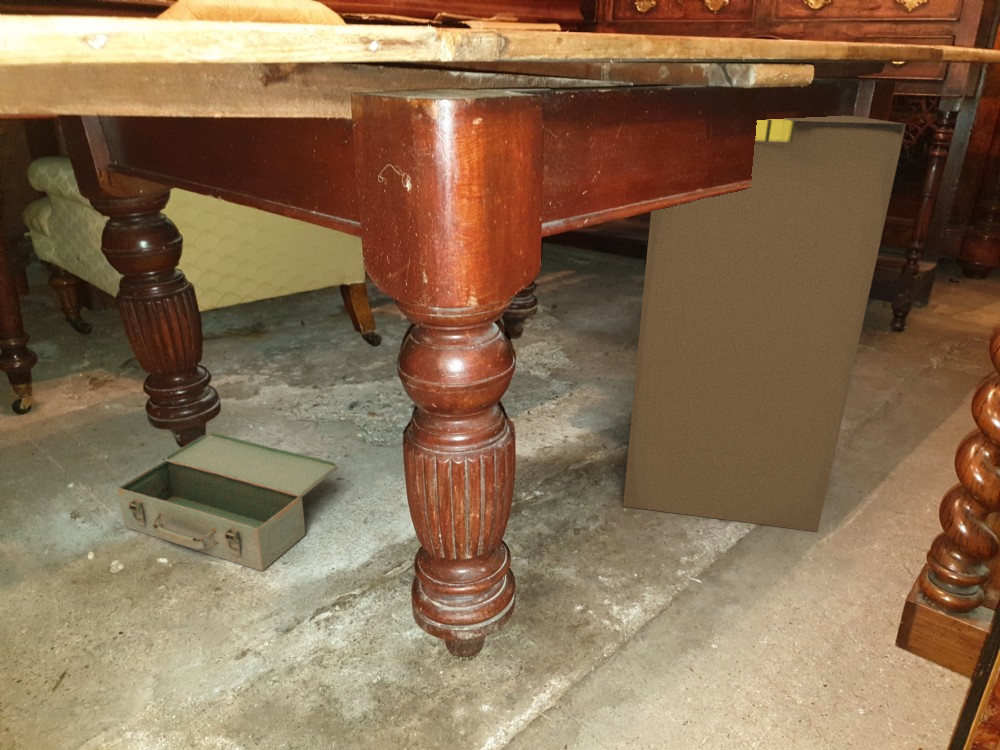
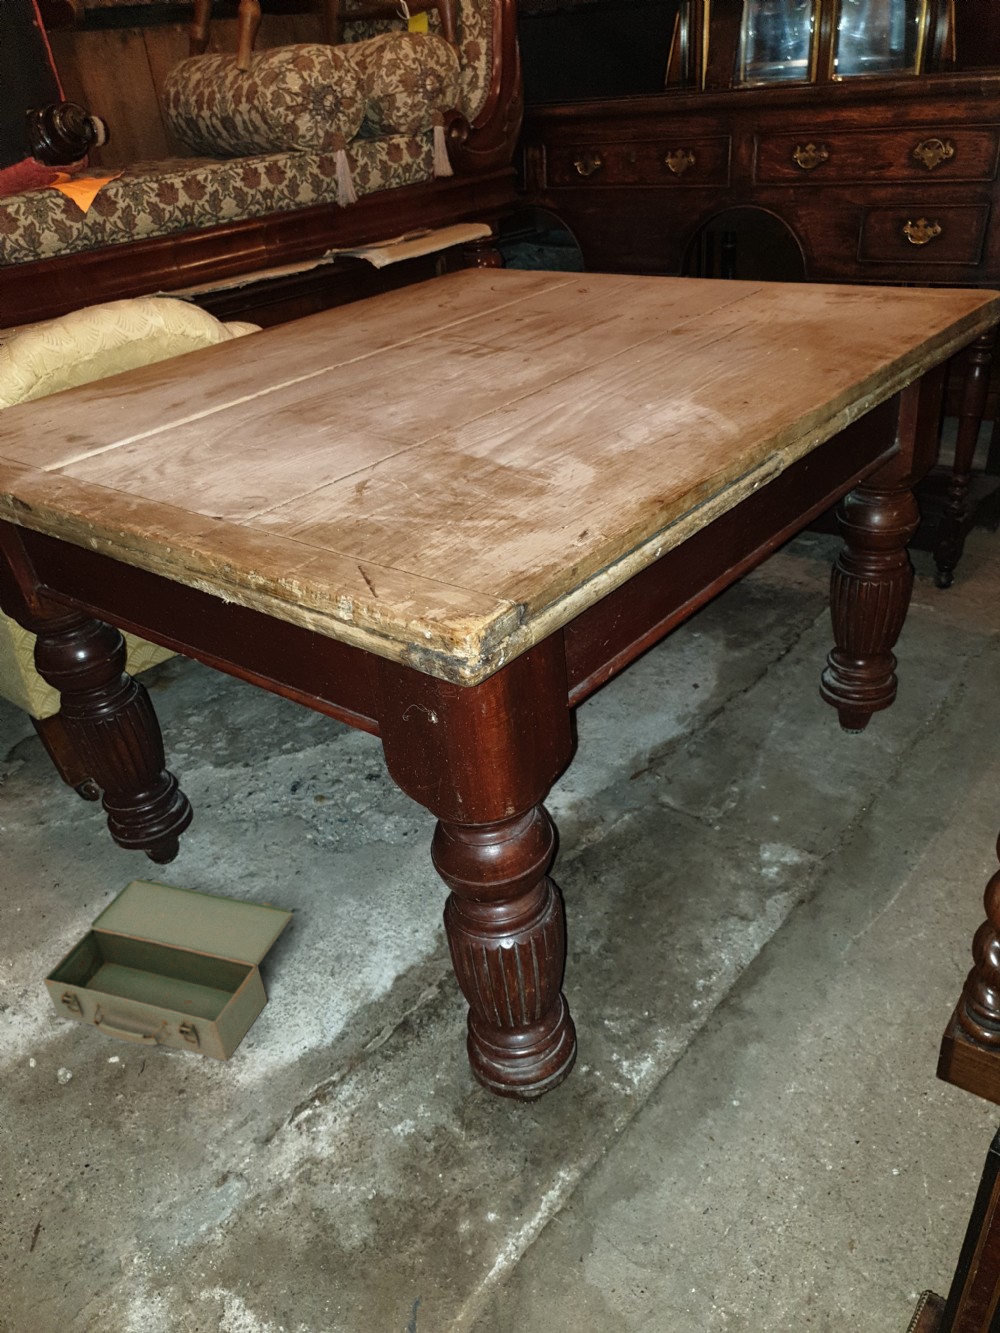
cardboard box: present [623,115,906,532] -> none [620,422,907,923]

